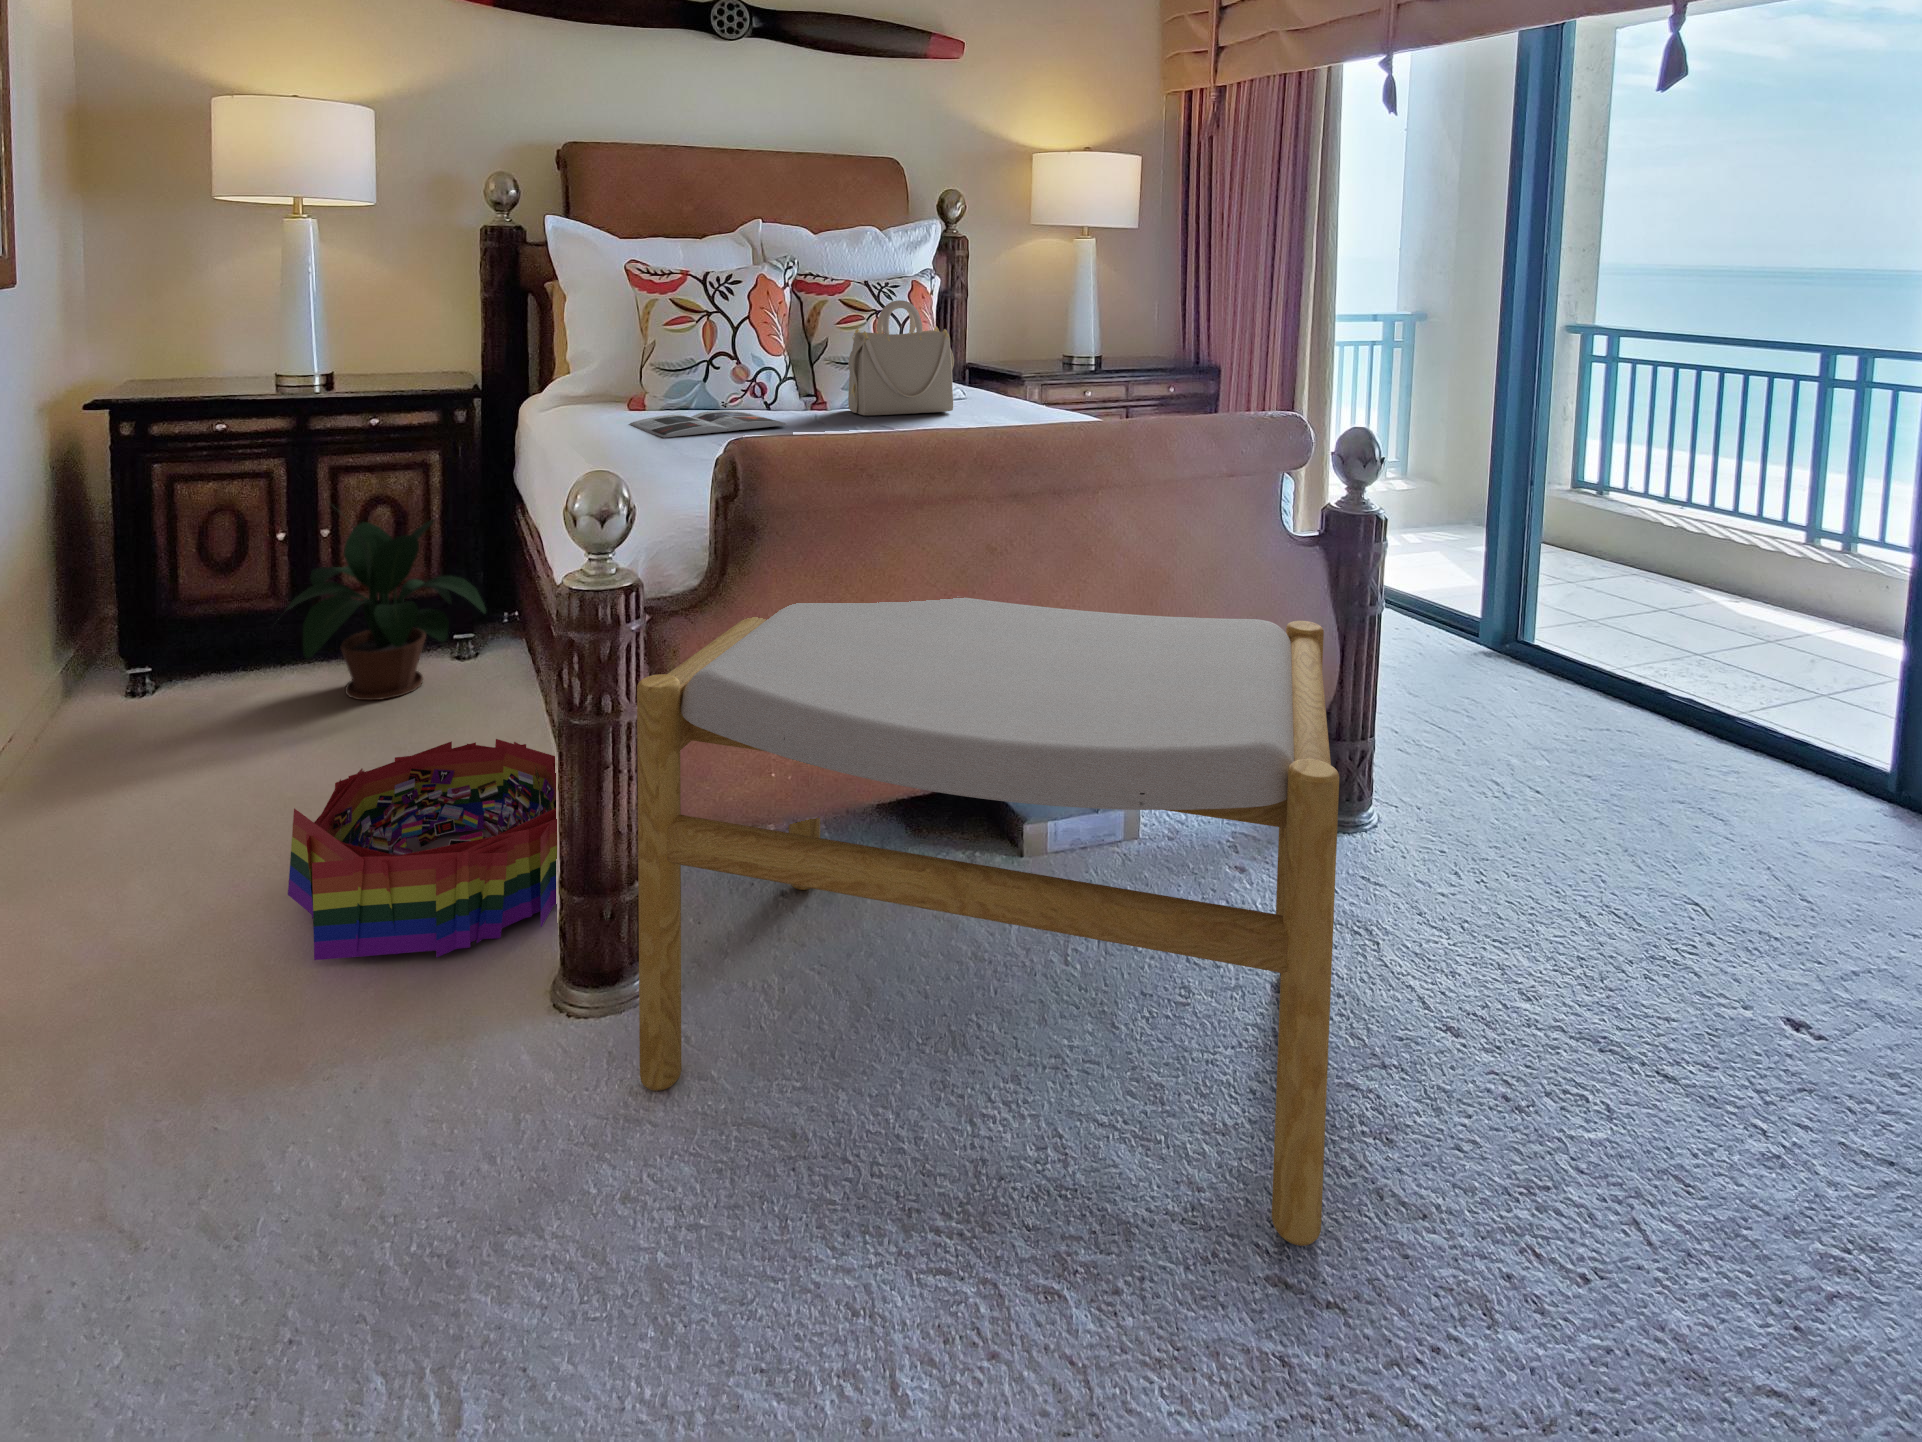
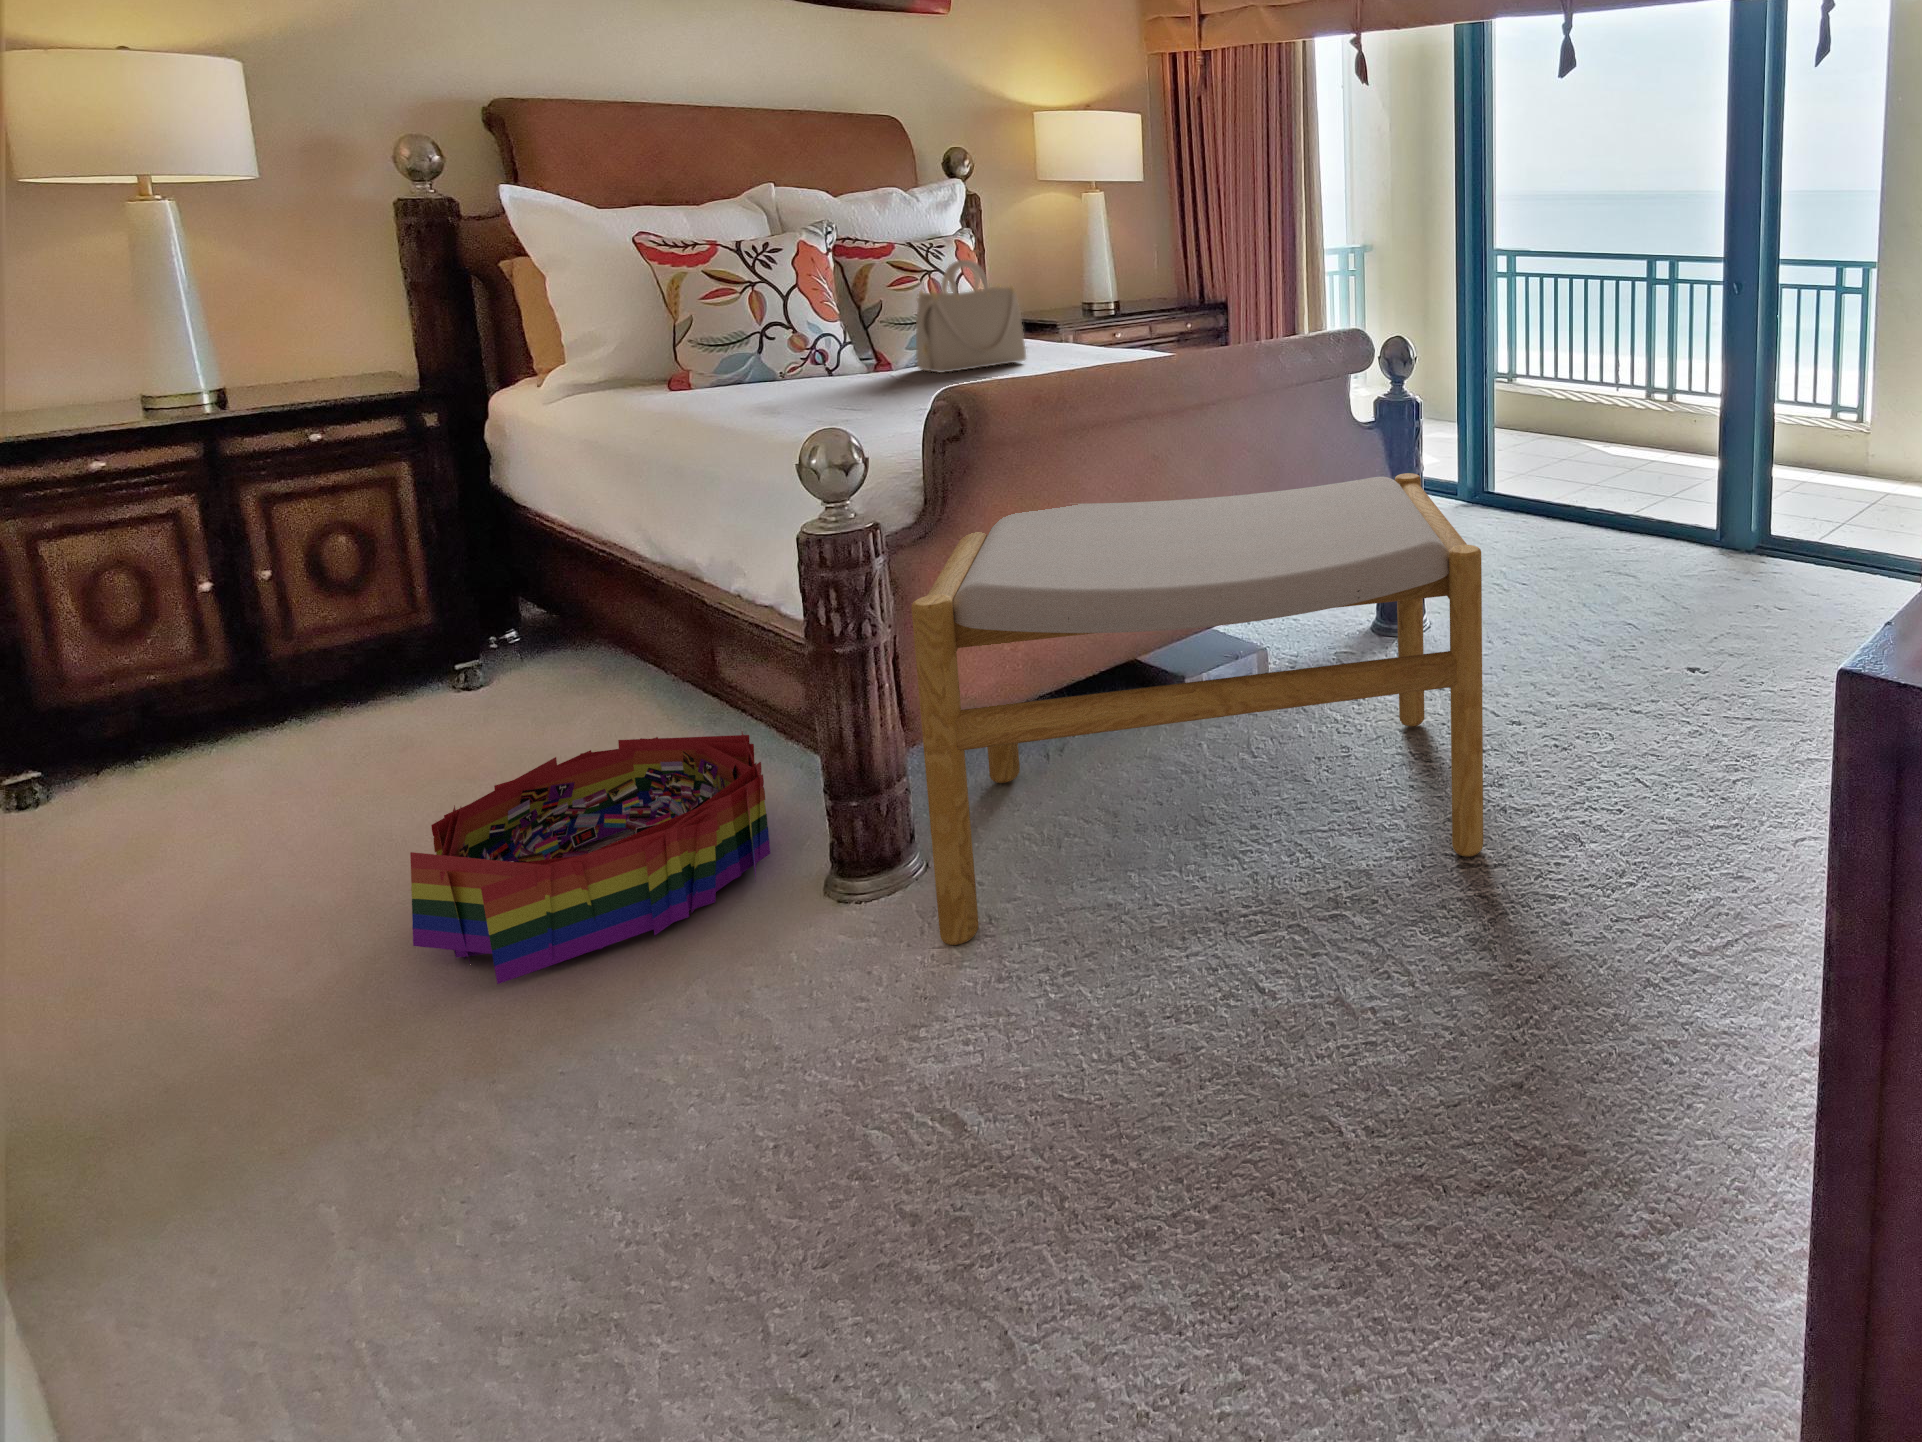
magazine: present [630,411,787,438] -> none [685,381,874,413]
potted plant: present [287,520,486,700] -> none [157,546,491,773]

